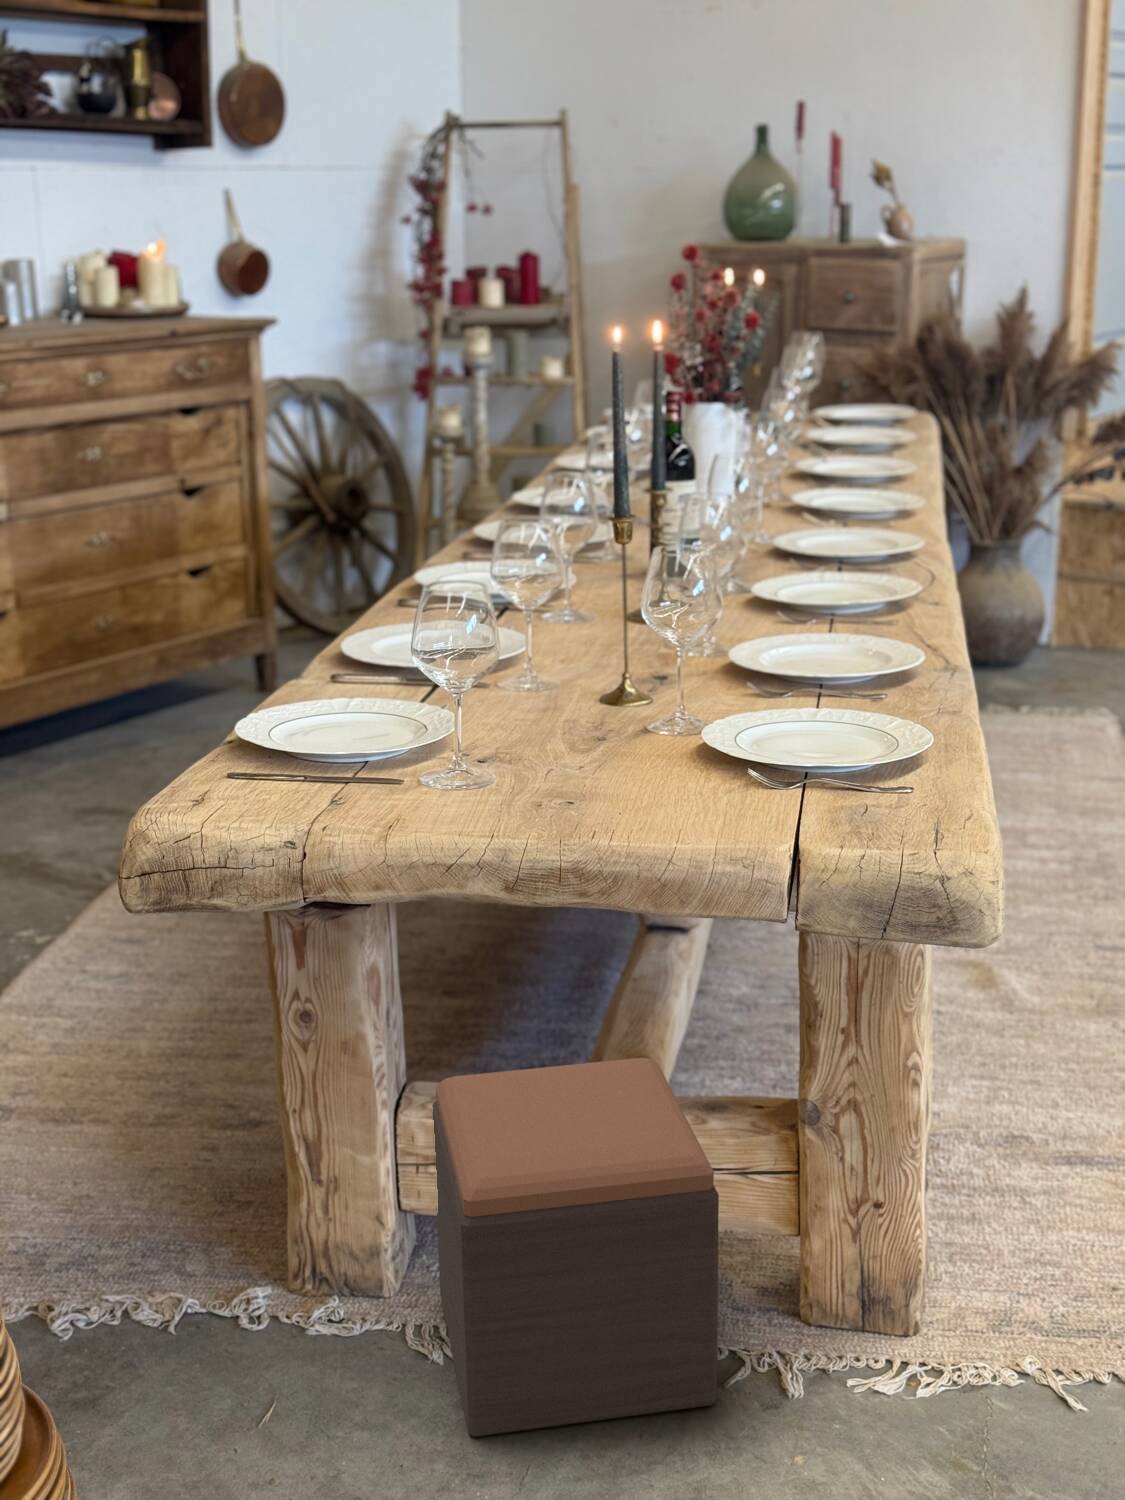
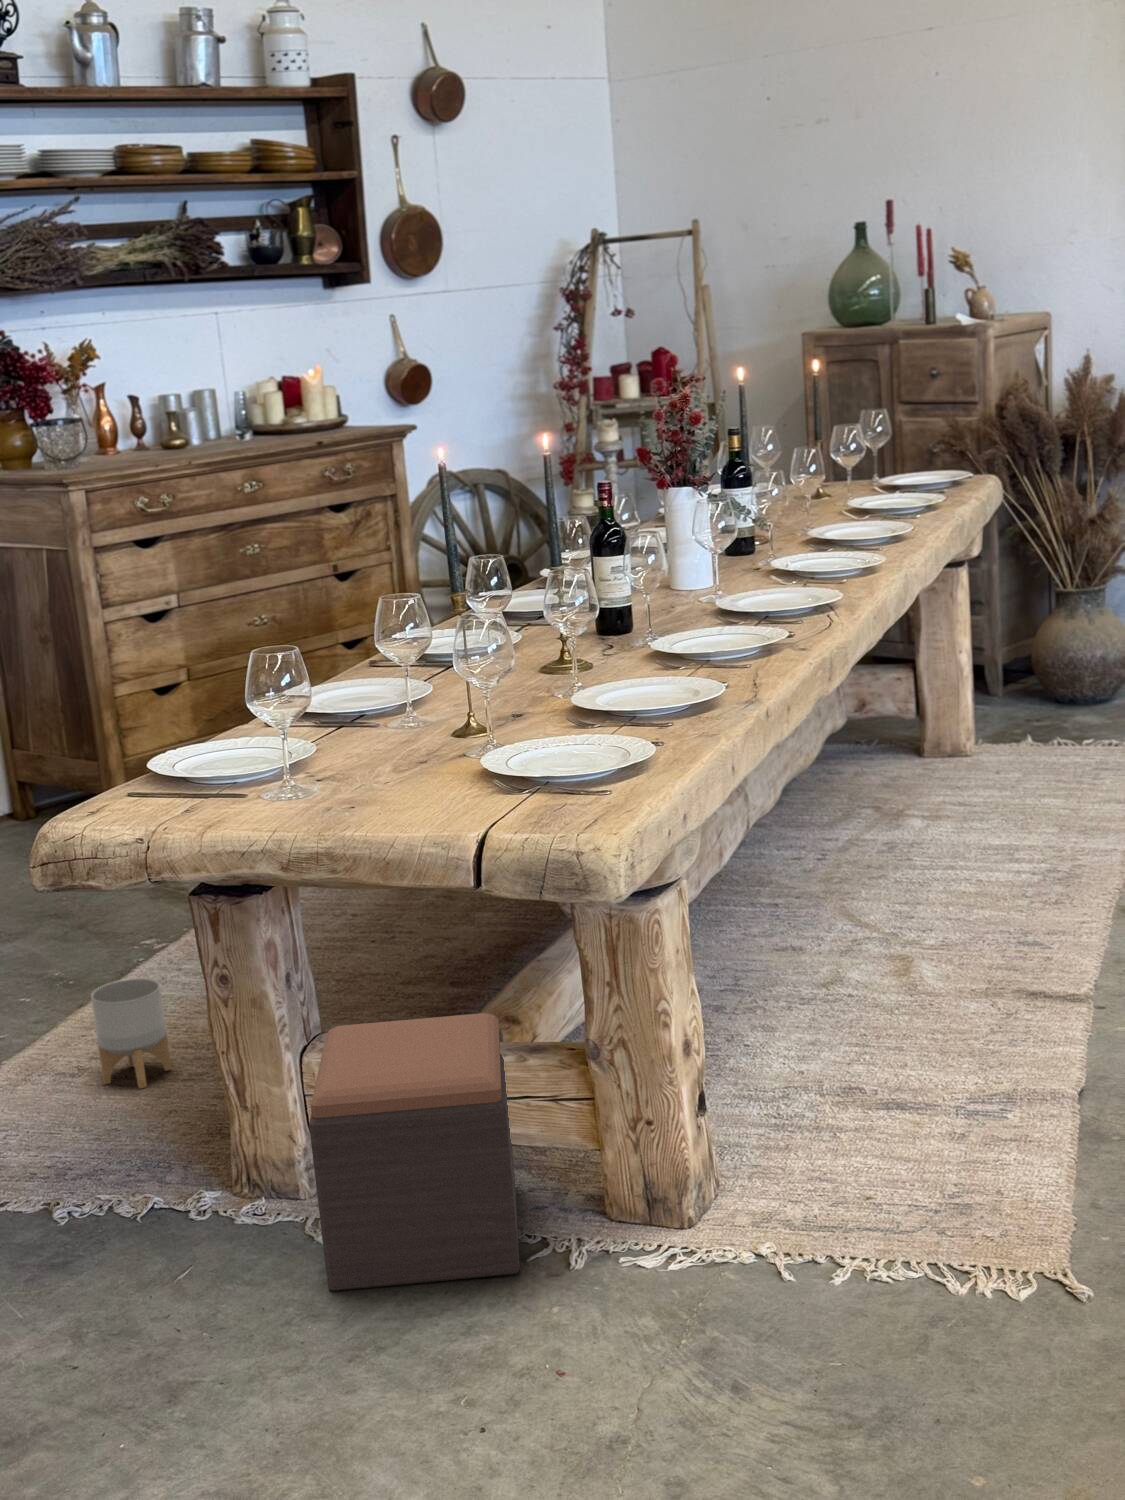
planter: none [39,984,140,1130] -> present [91,978,171,1089]

